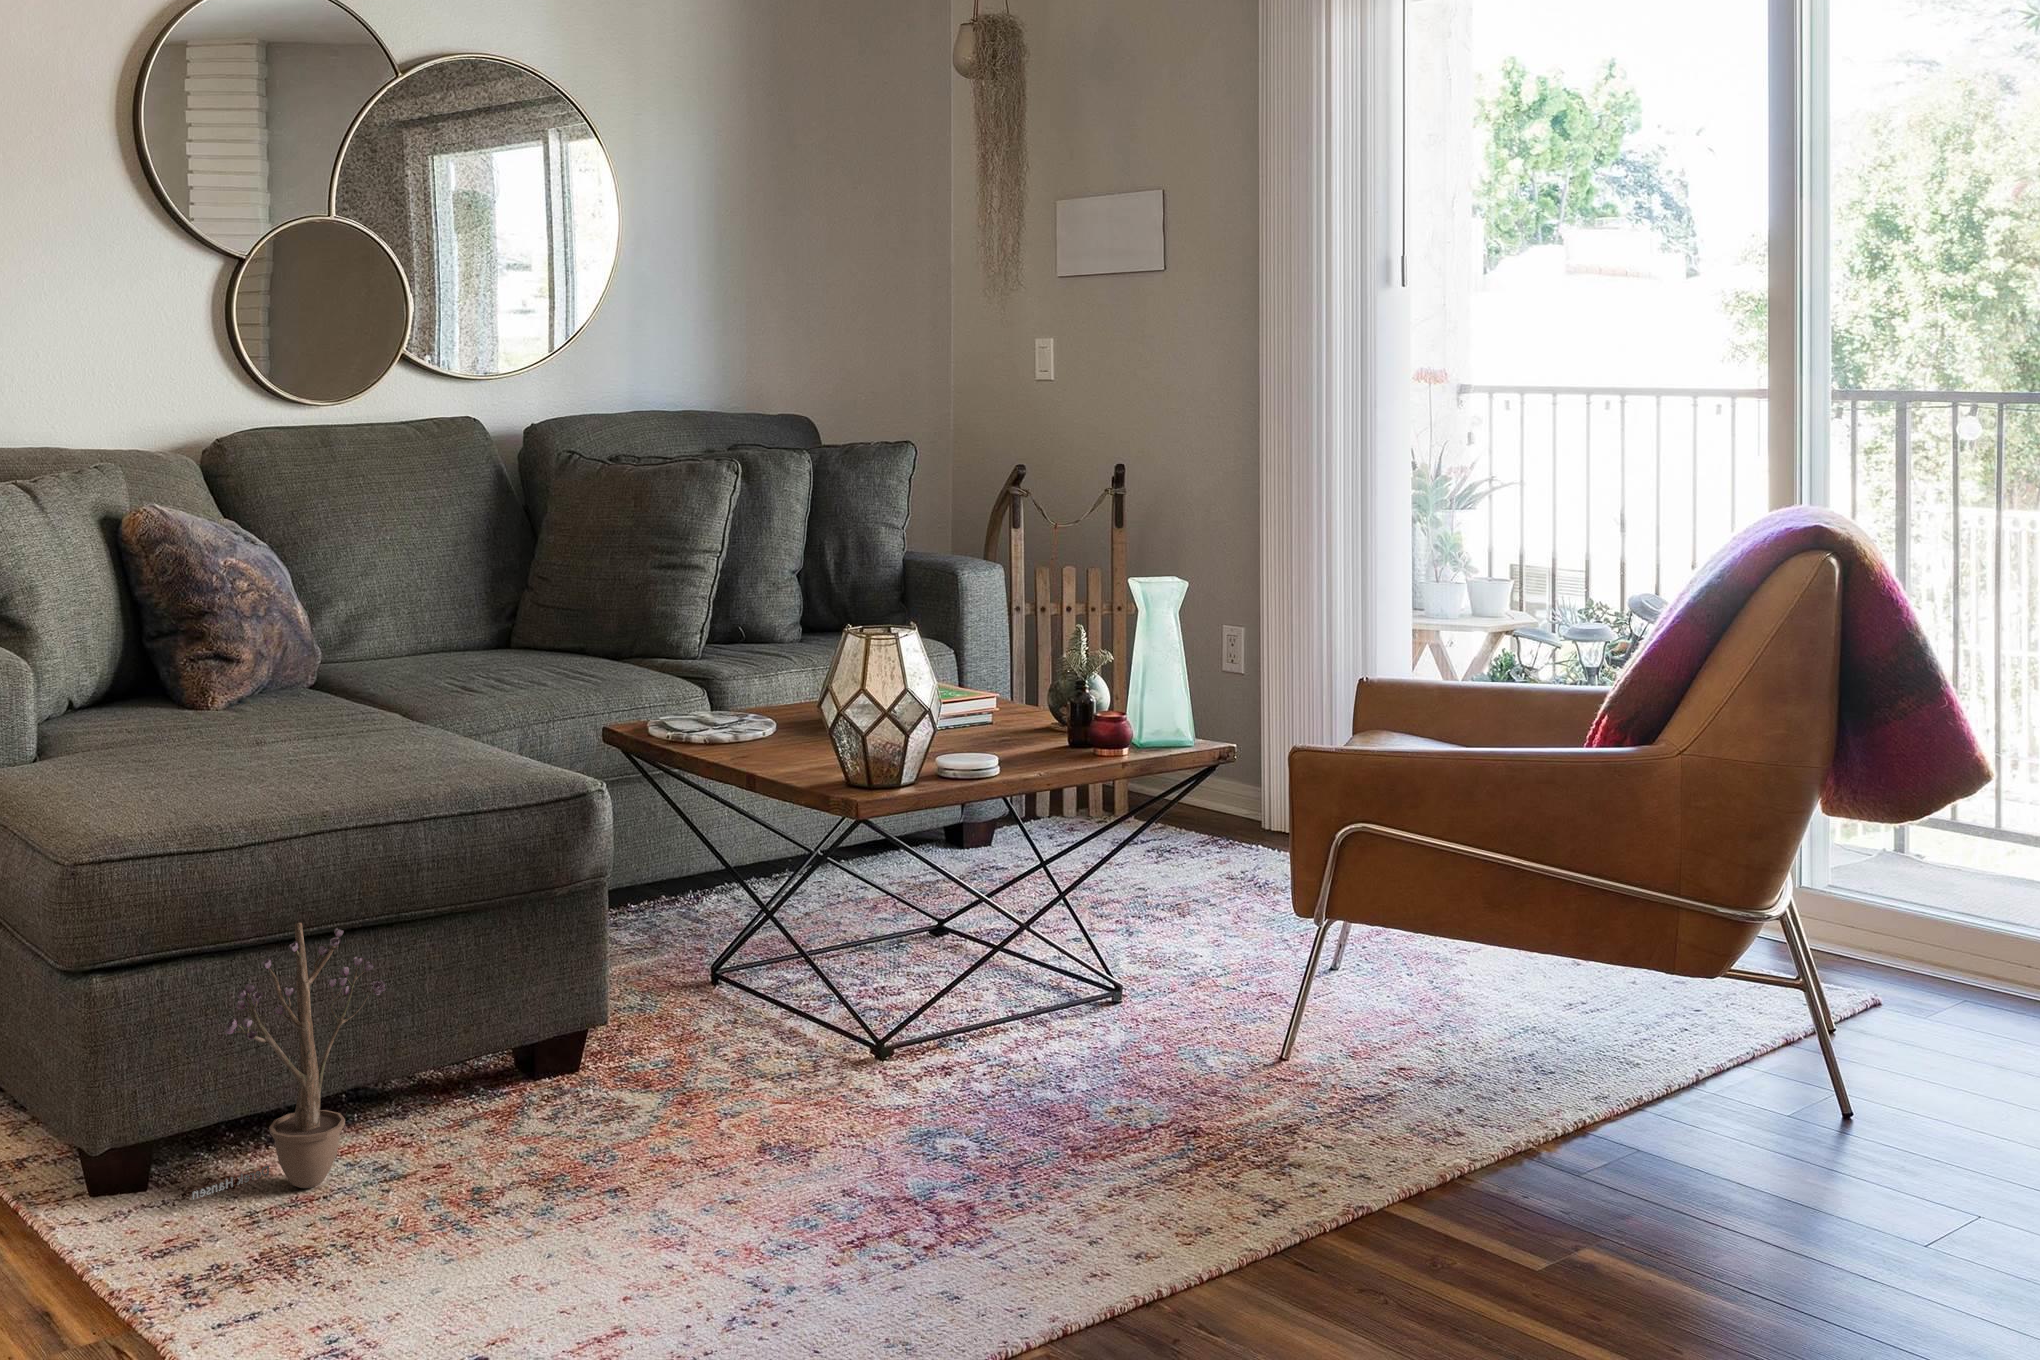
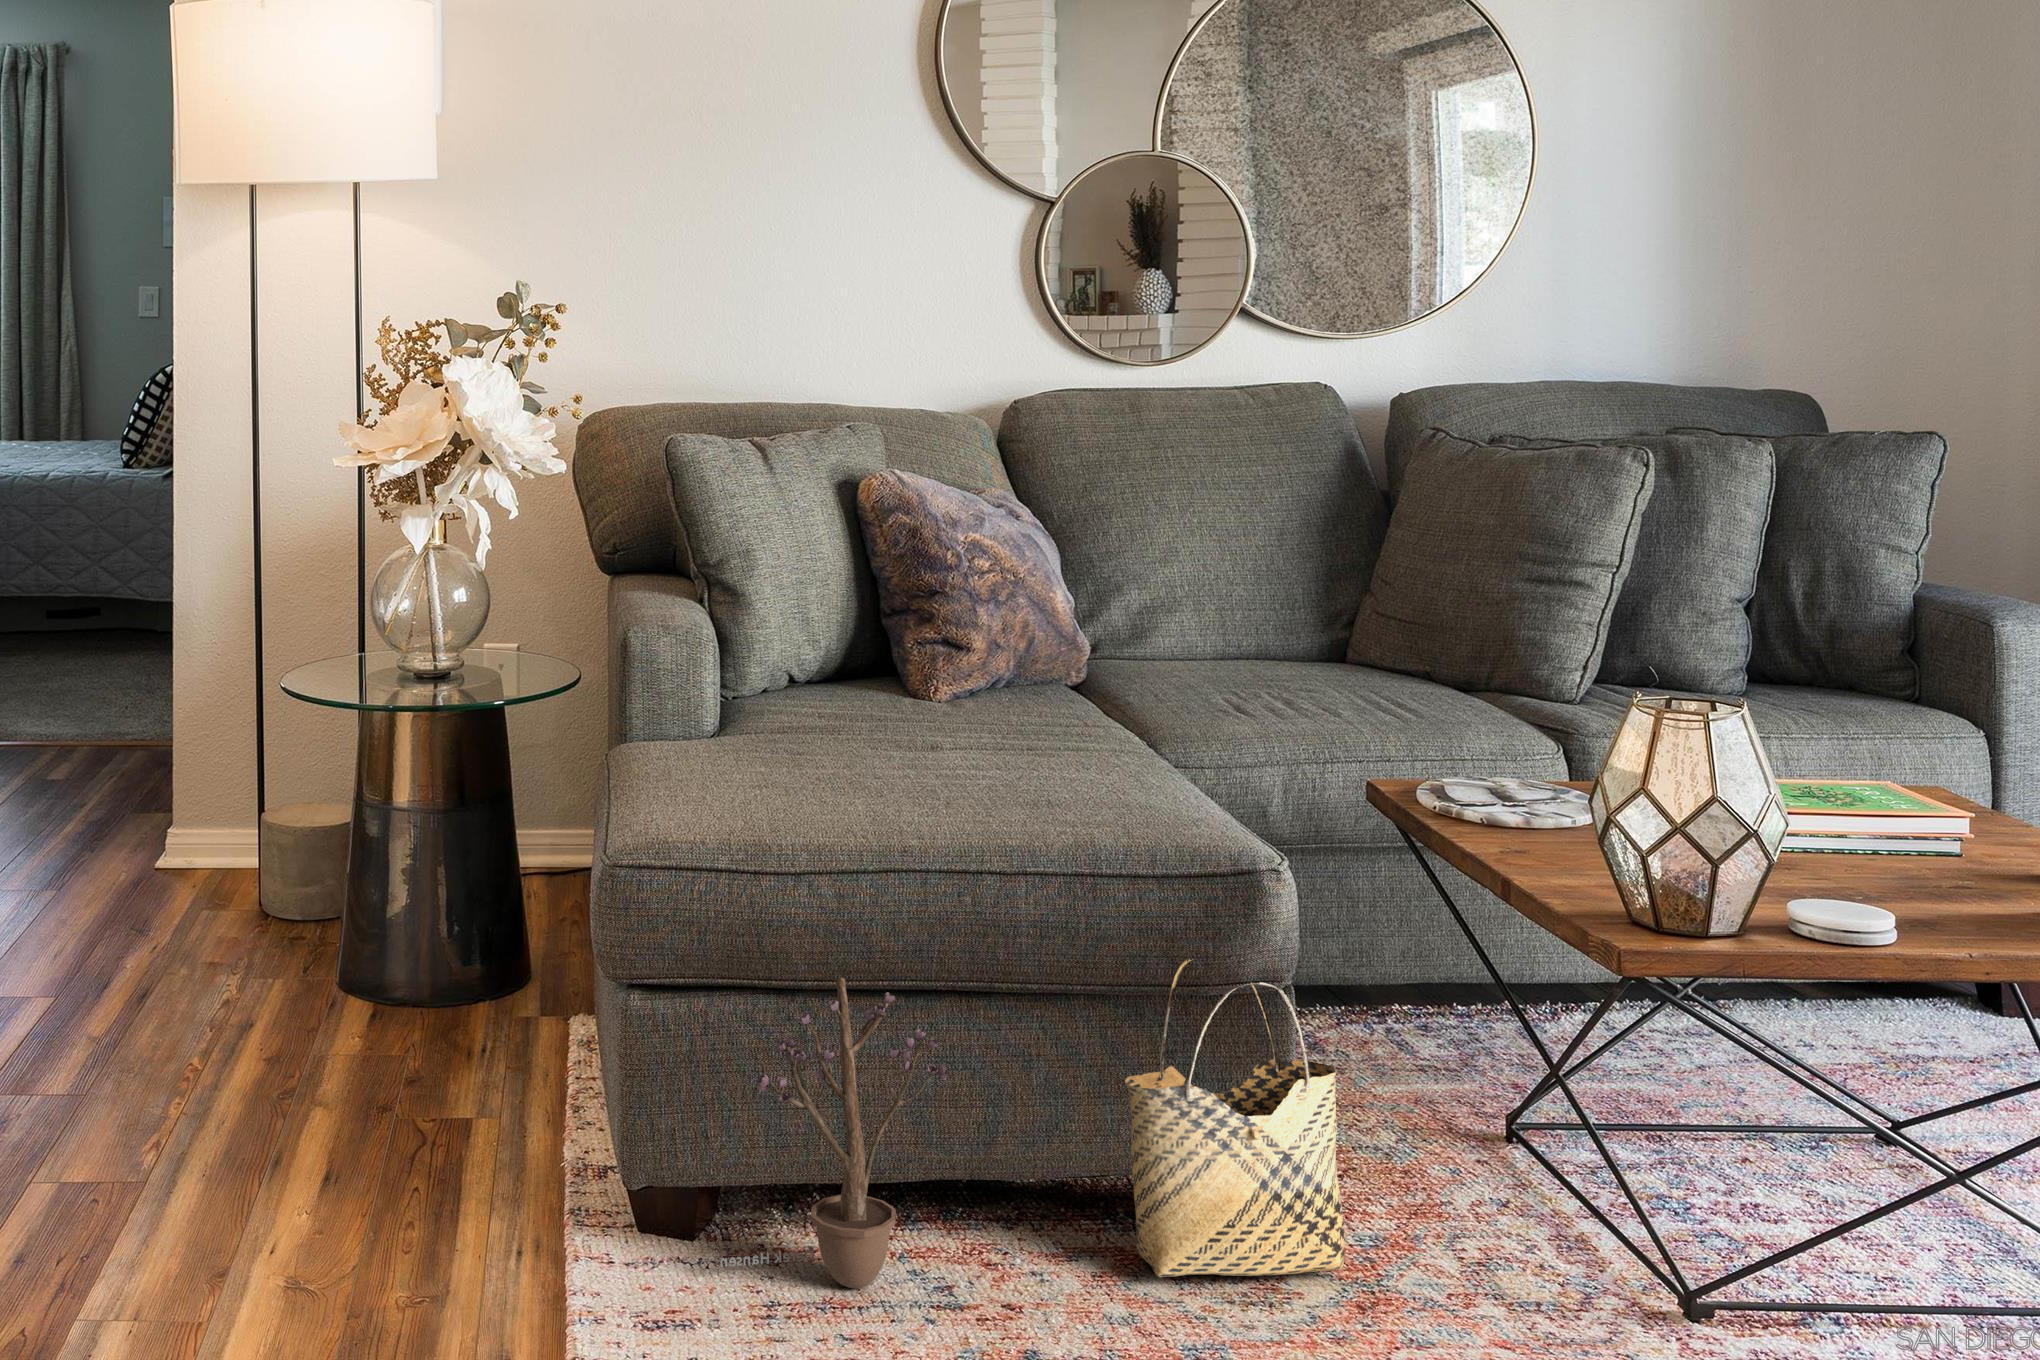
woven basket: none [508,860,663,1119] -> present [1125,959,1345,1277]

